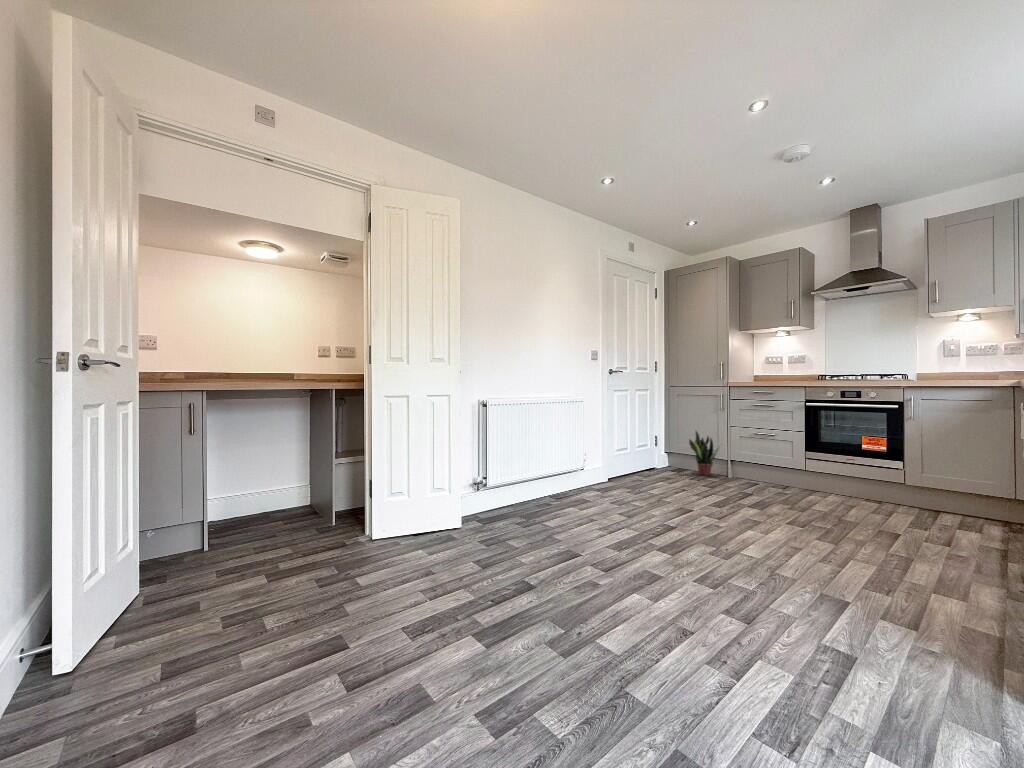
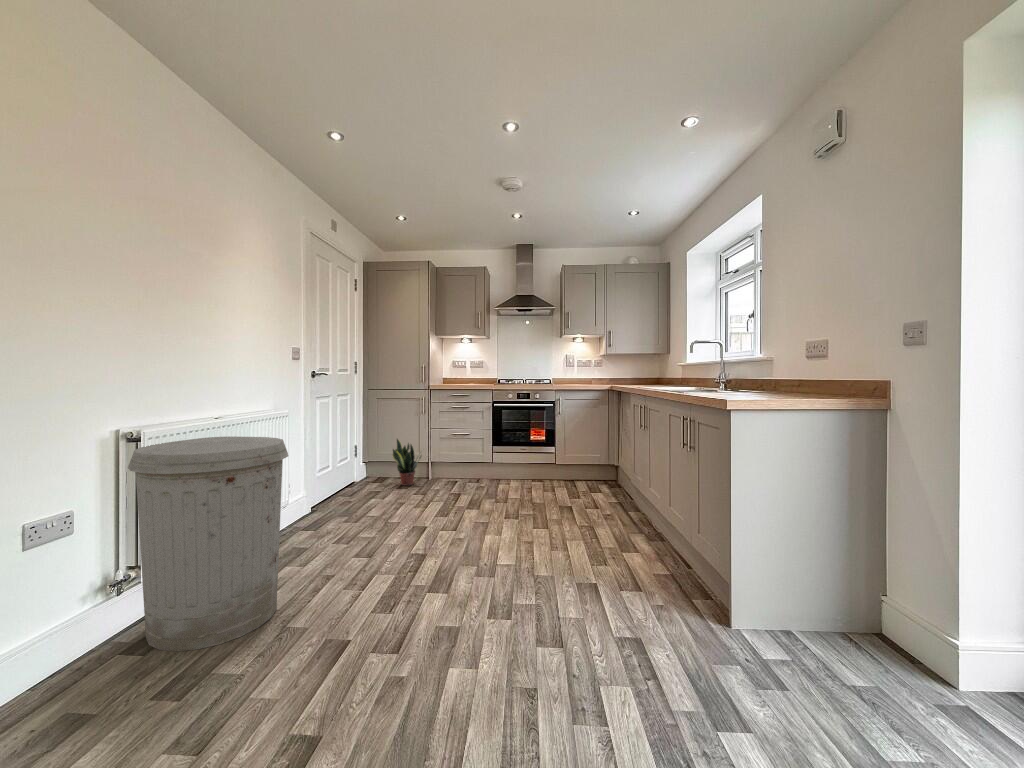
trash can: none [481,407,565,532] -> present [128,436,288,651]

